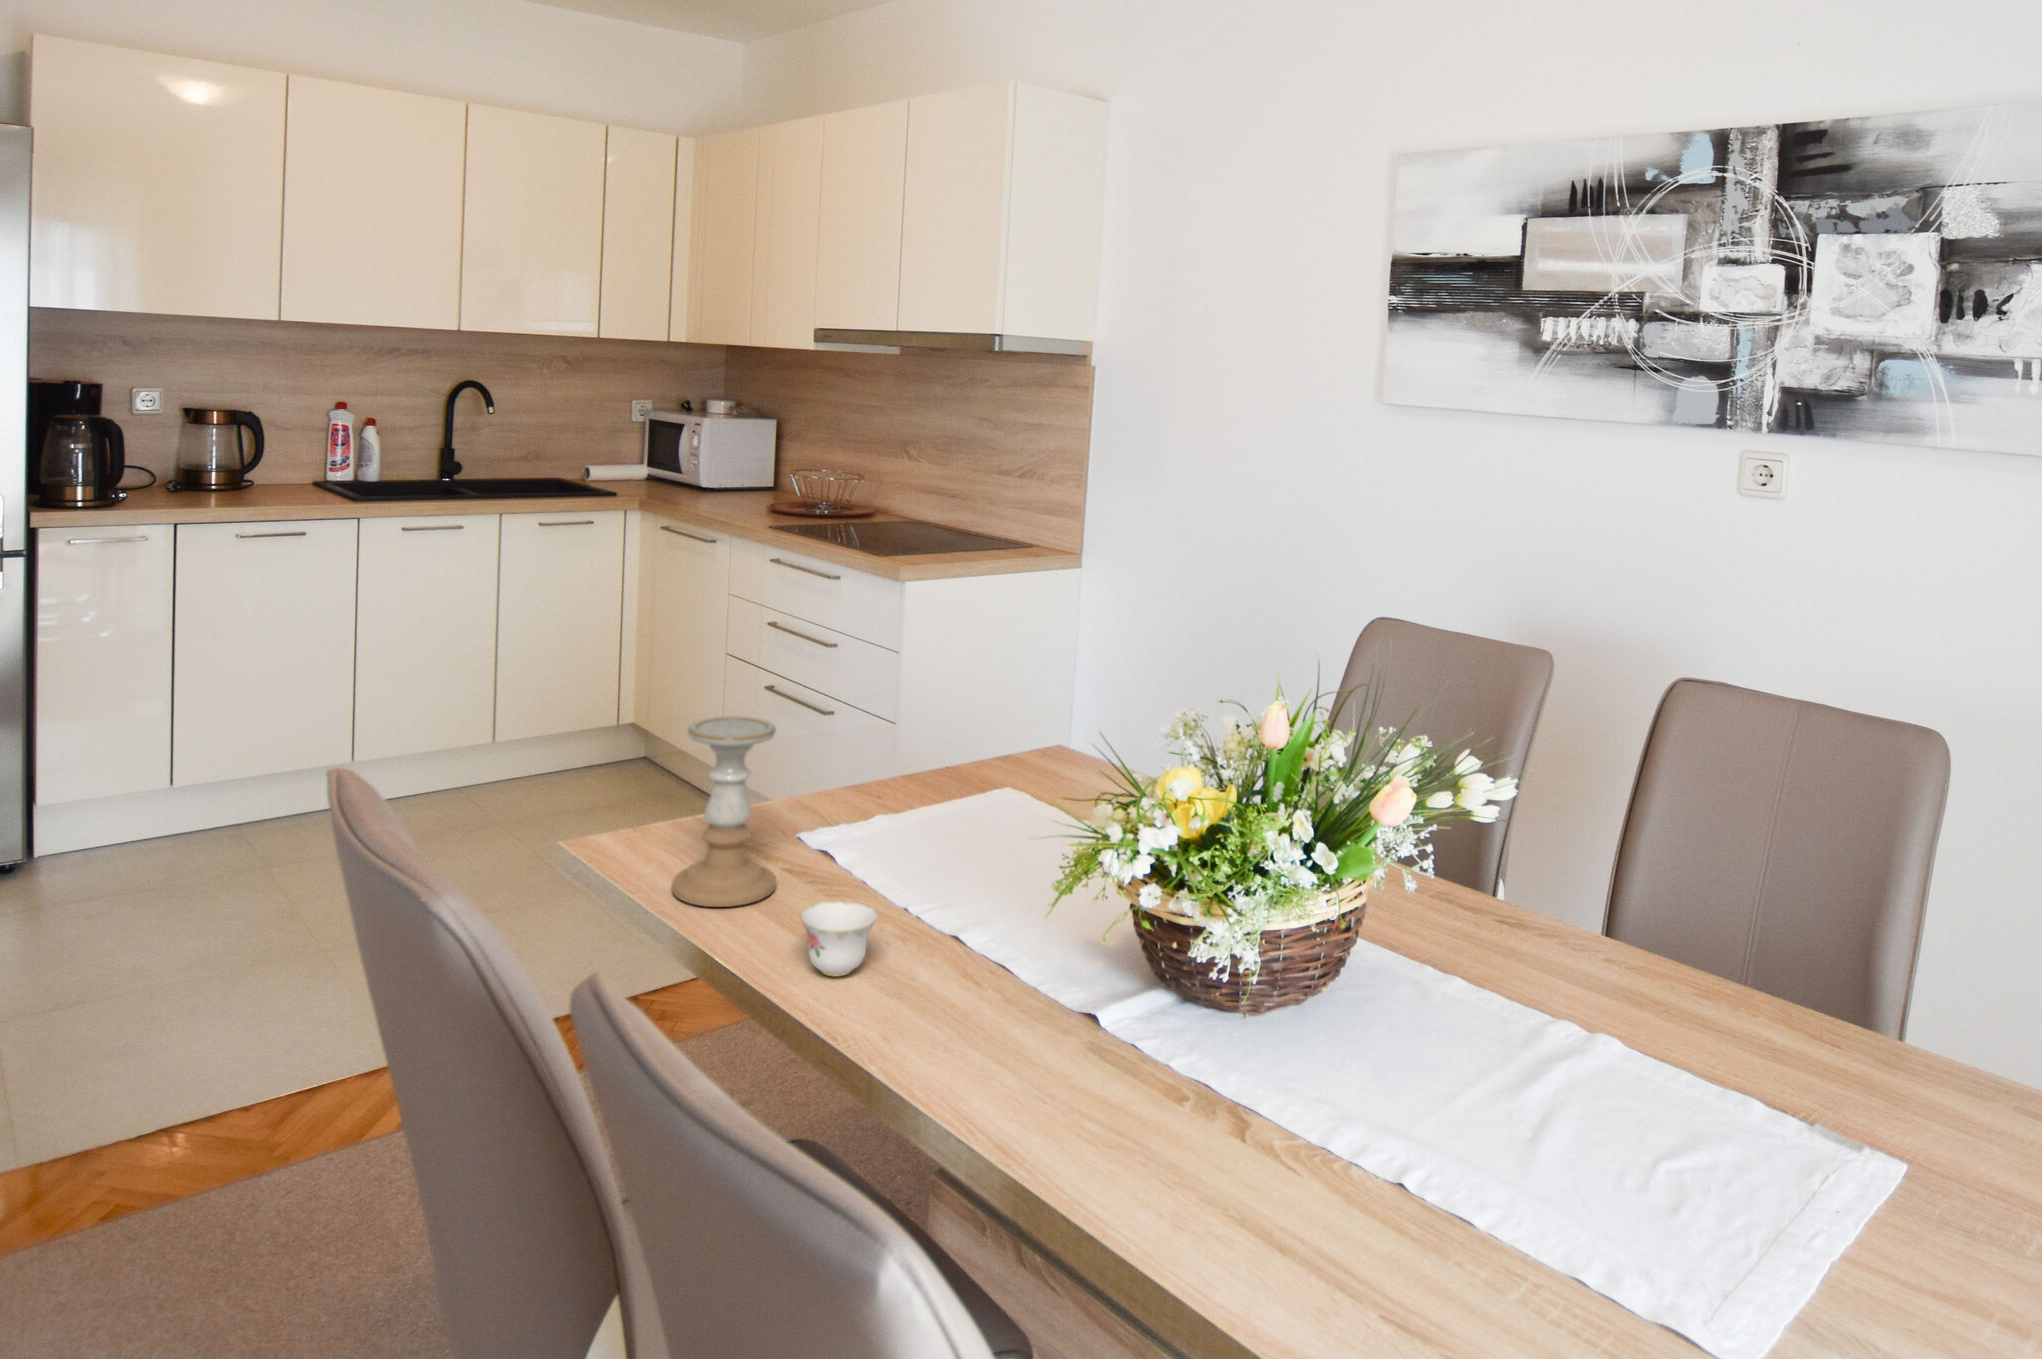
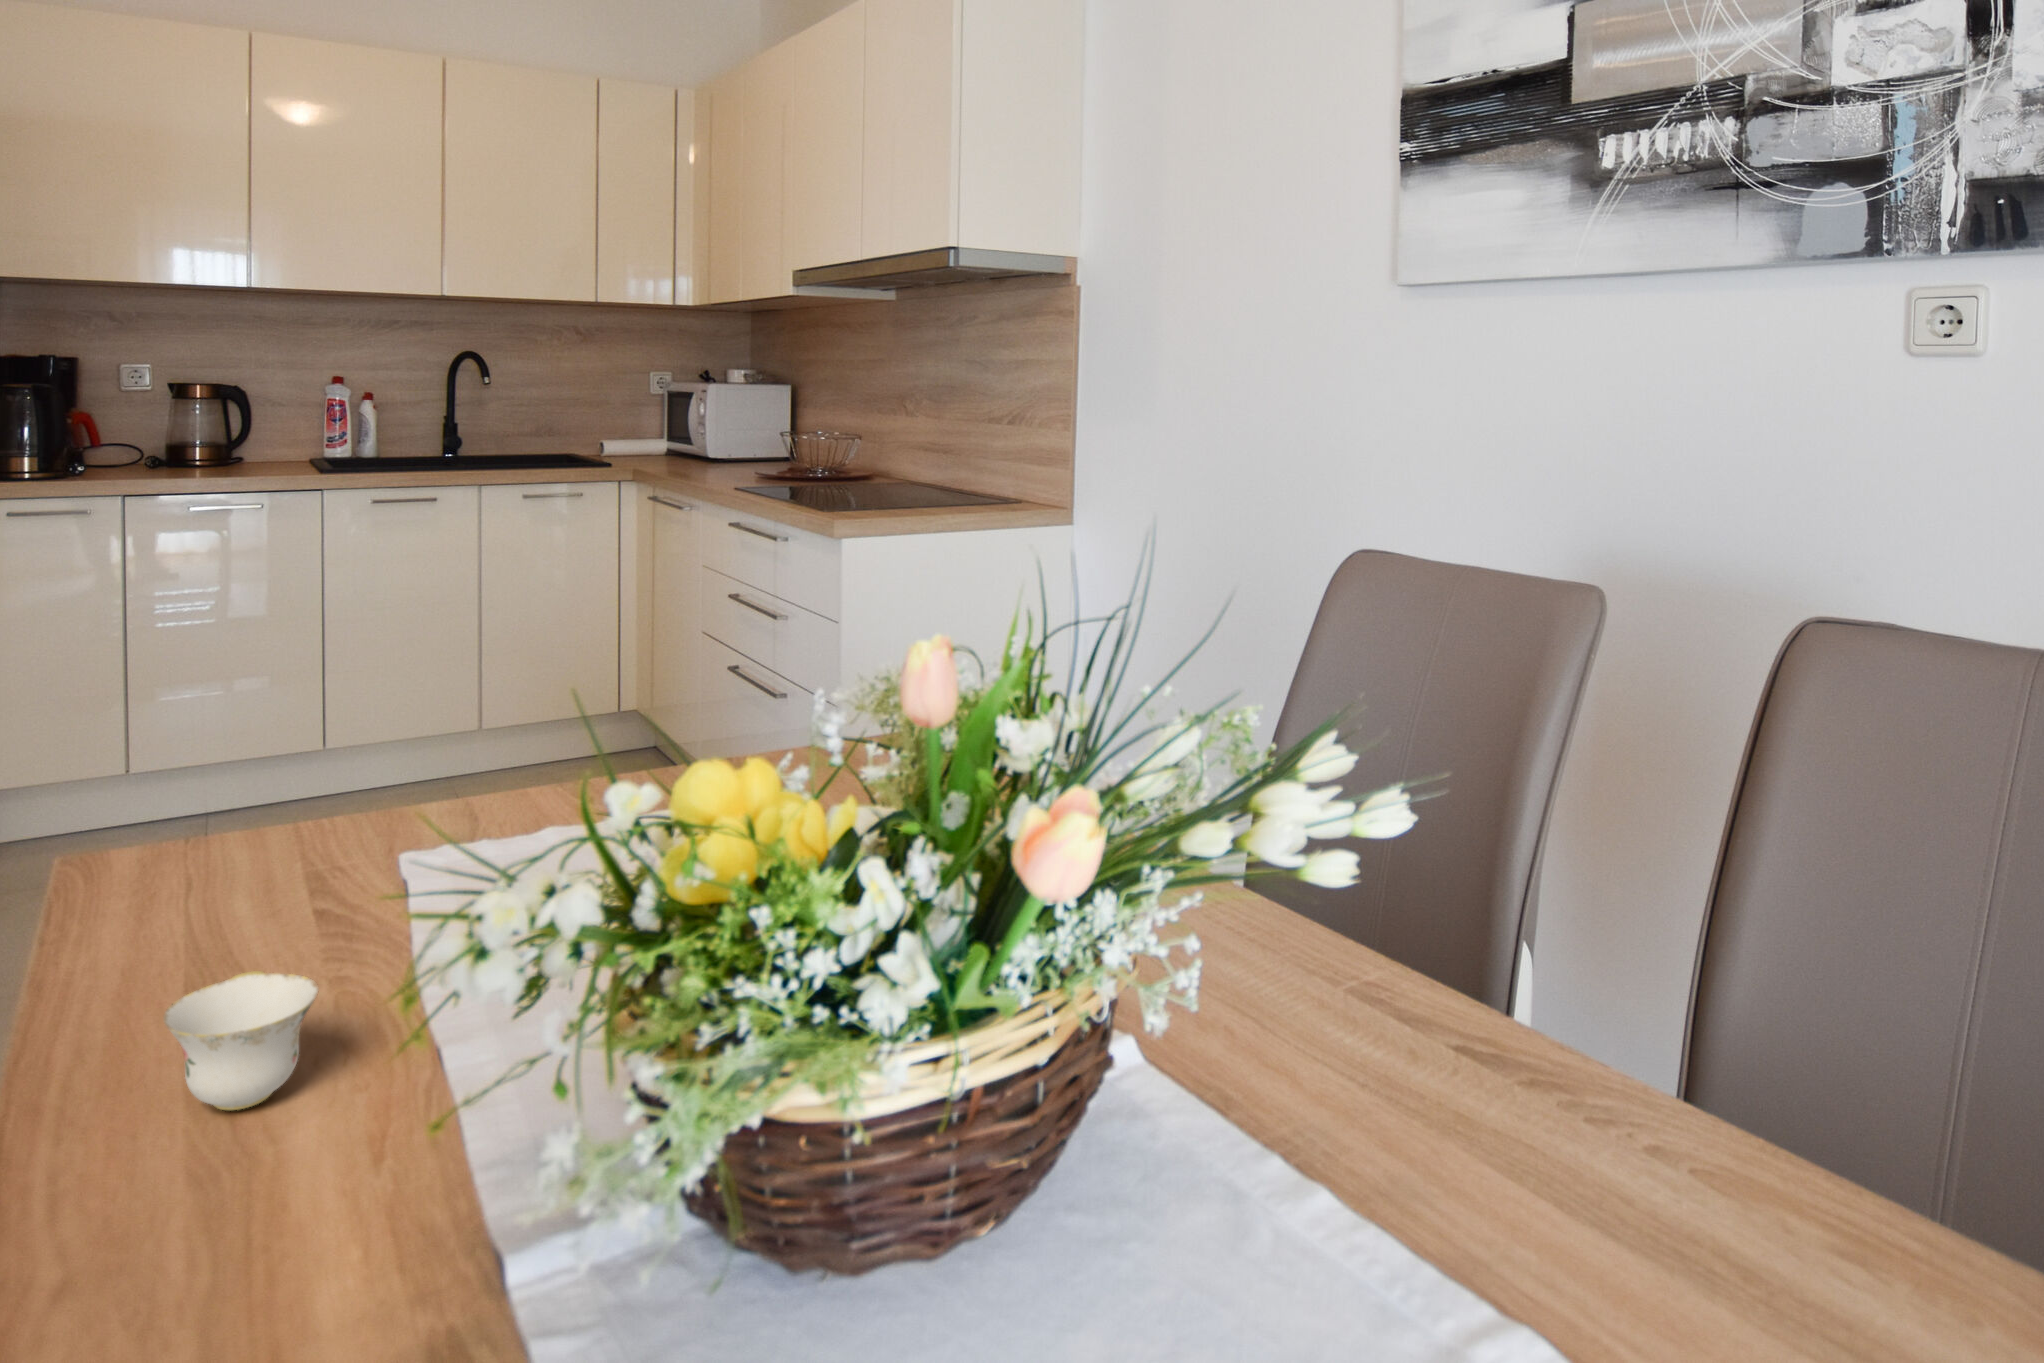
candle holder: present [672,716,776,907] -> none [143,671,323,967]

